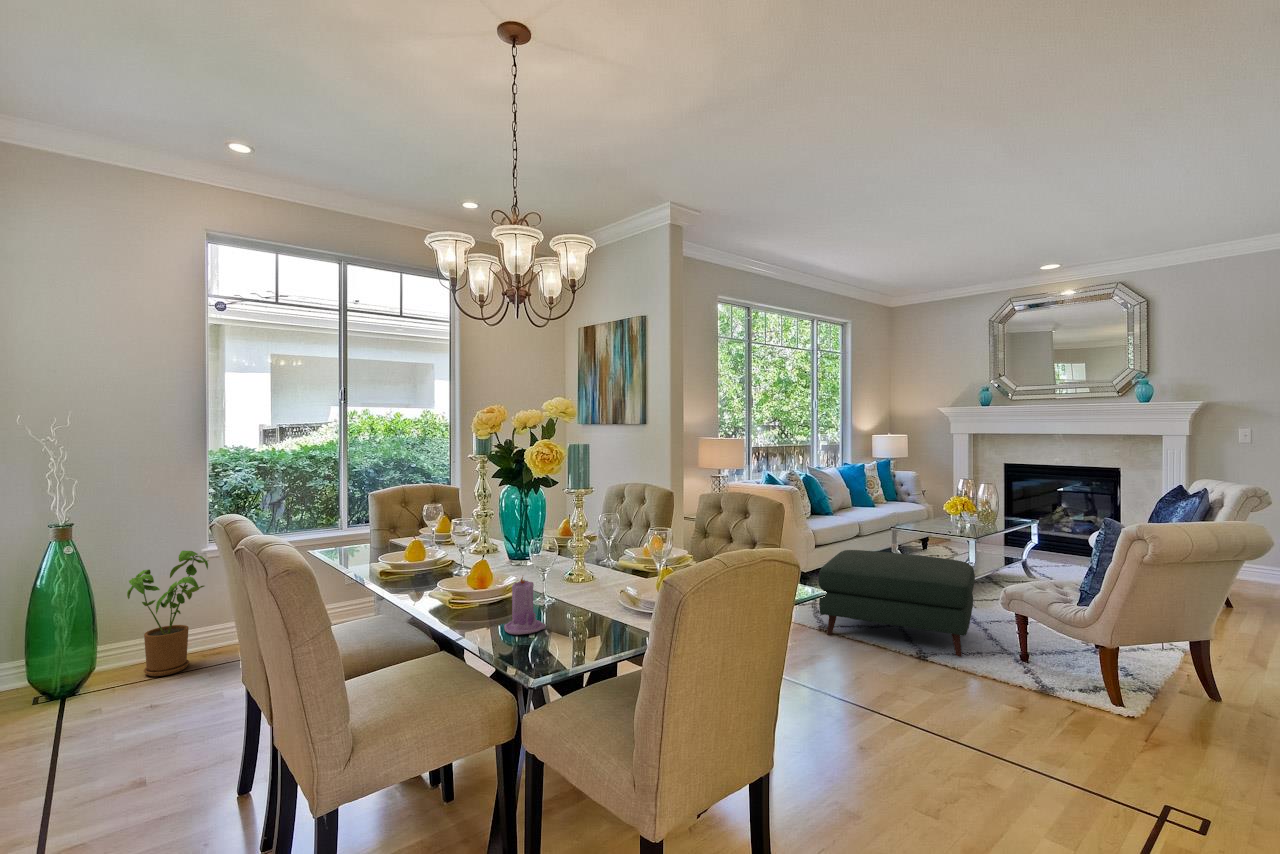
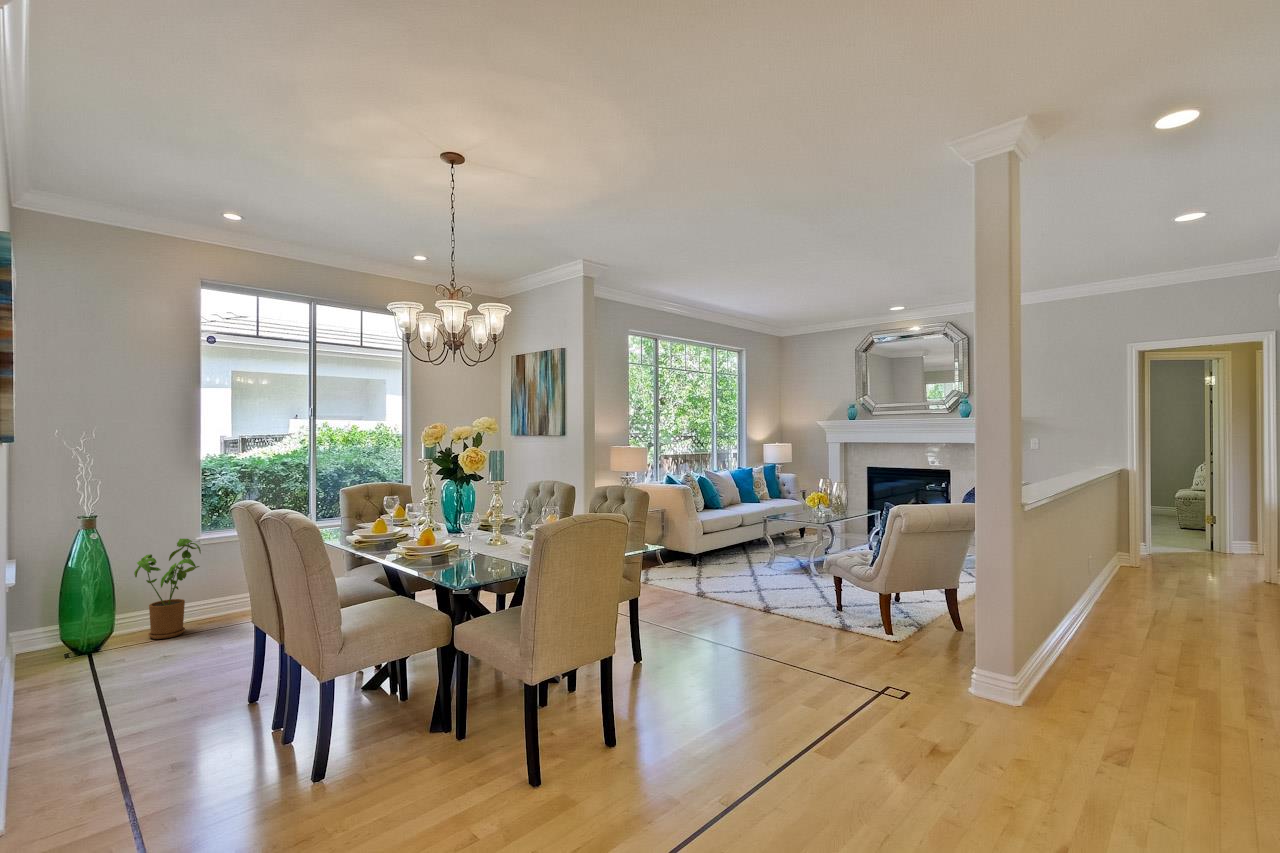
ottoman: present [818,550,975,657] -> none [694,534,812,609]
candle: present [504,577,545,635] -> none [445,535,472,572]

